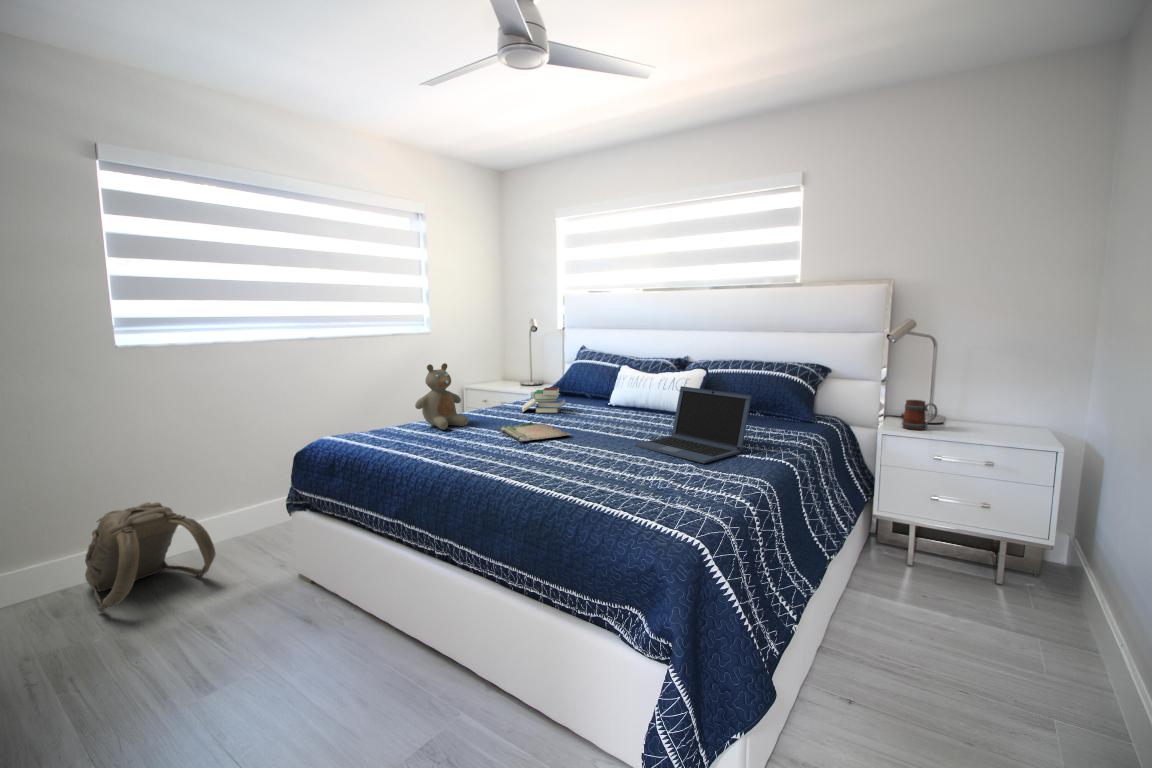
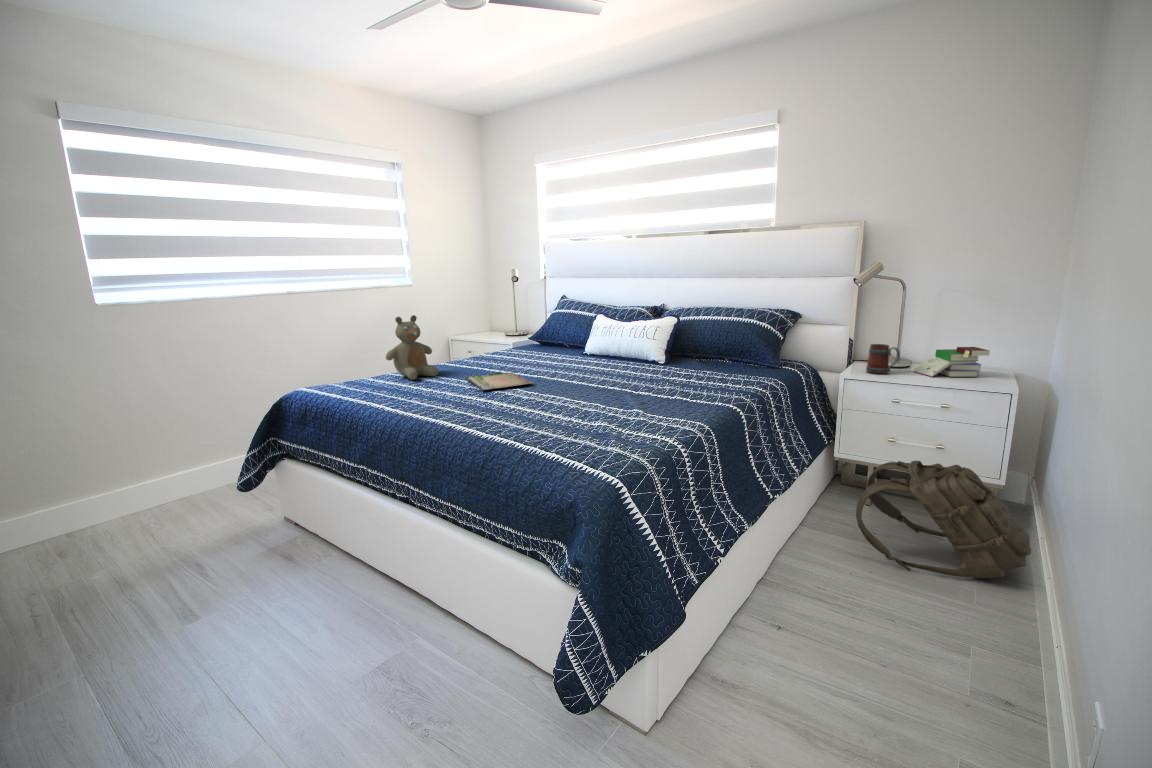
laptop: present [635,386,752,463] -> none [592,334,703,409]
book: present [522,388,566,413] -> present [914,347,990,377]
backpack: present [85,502,216,612] -> present [856,461,1031,578]

